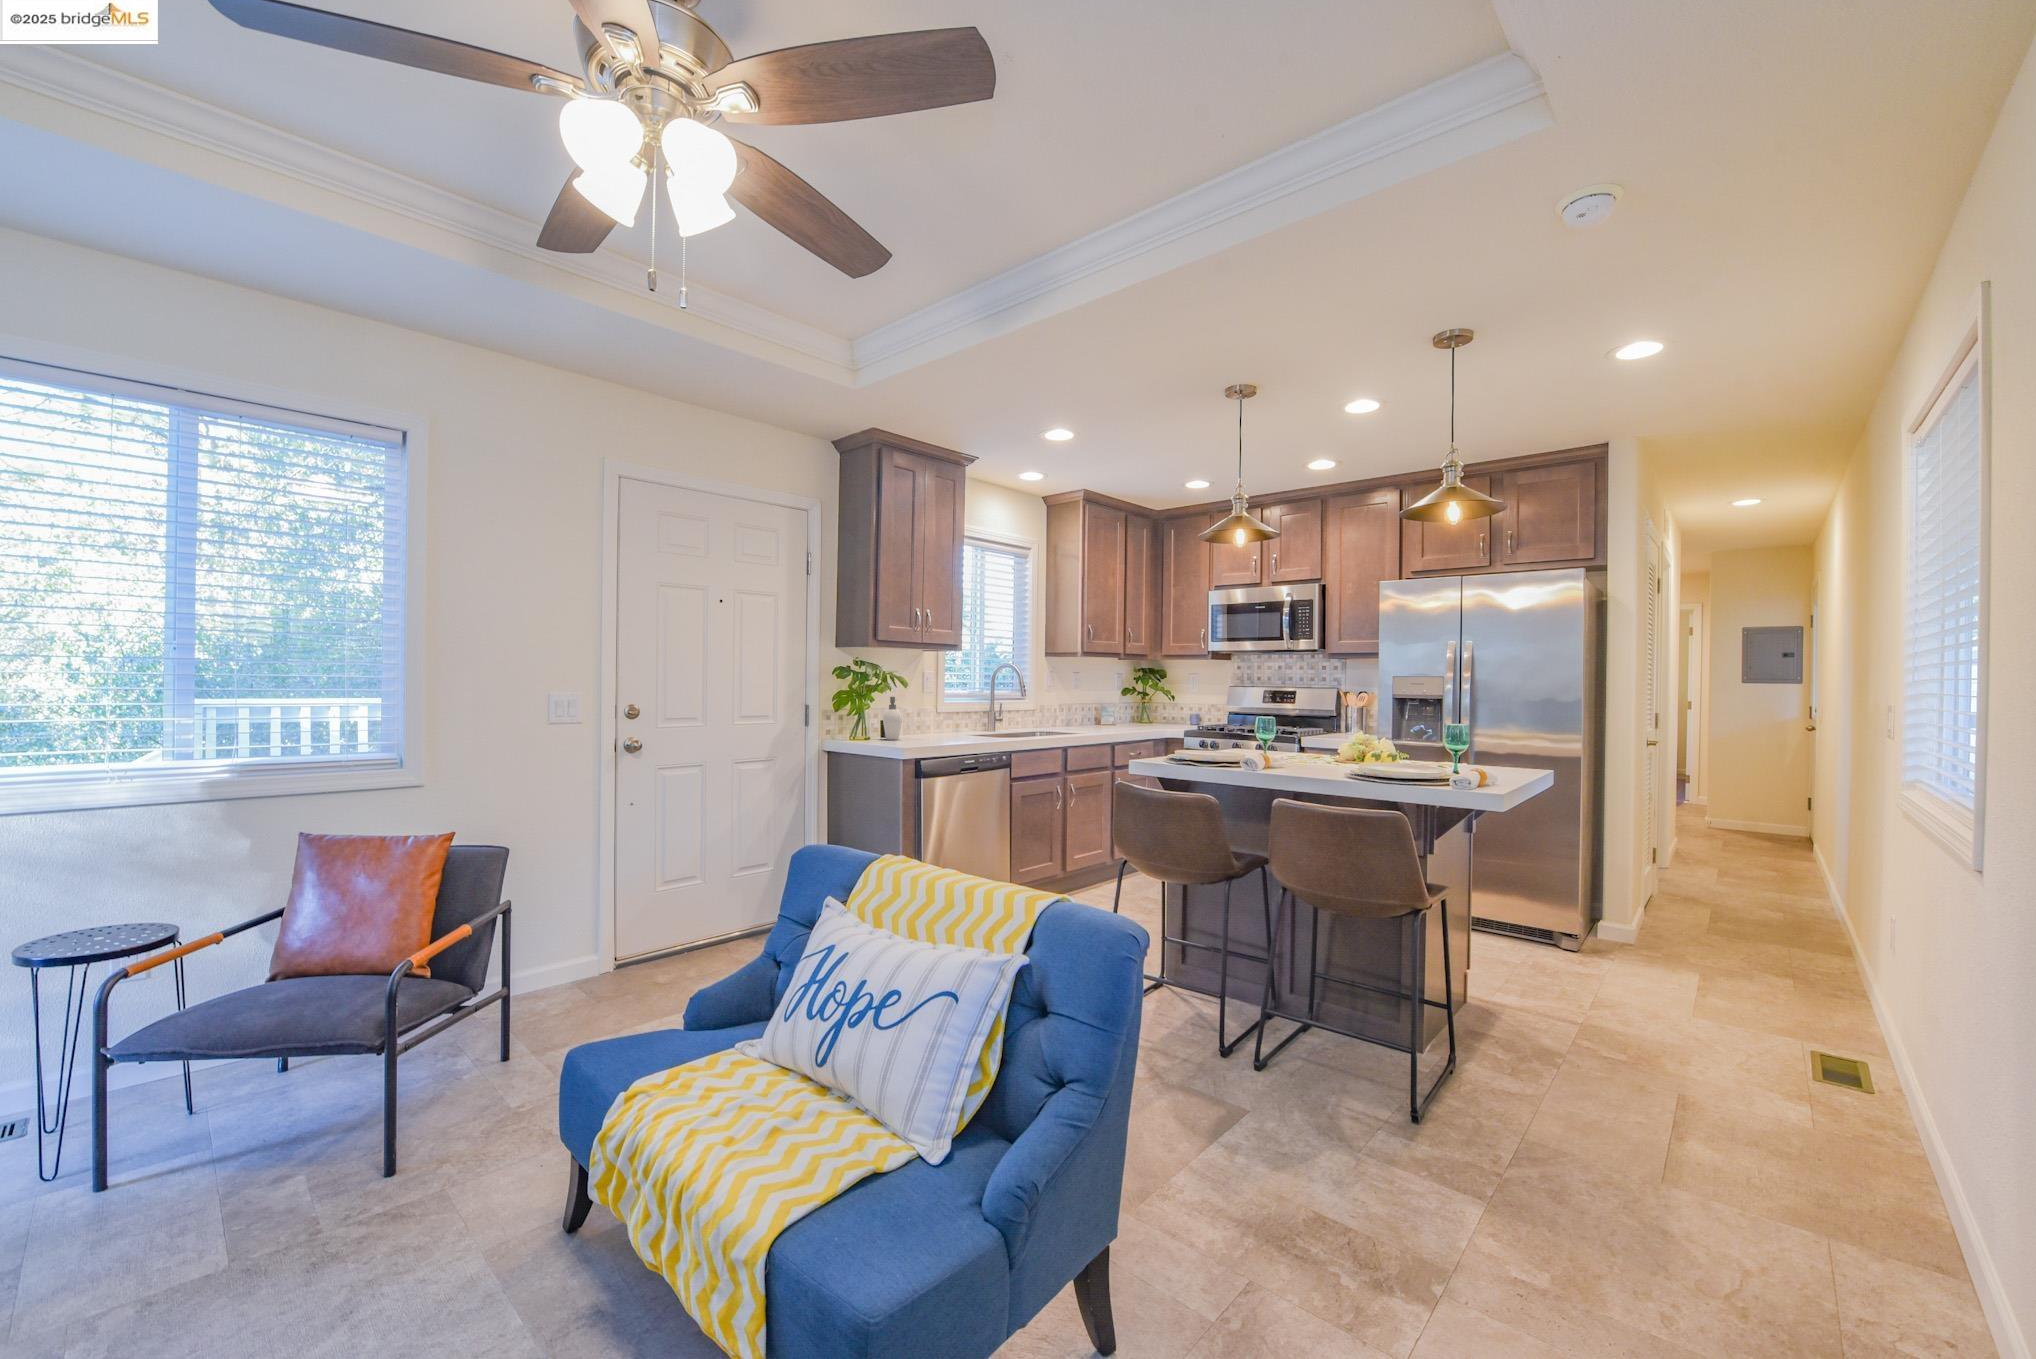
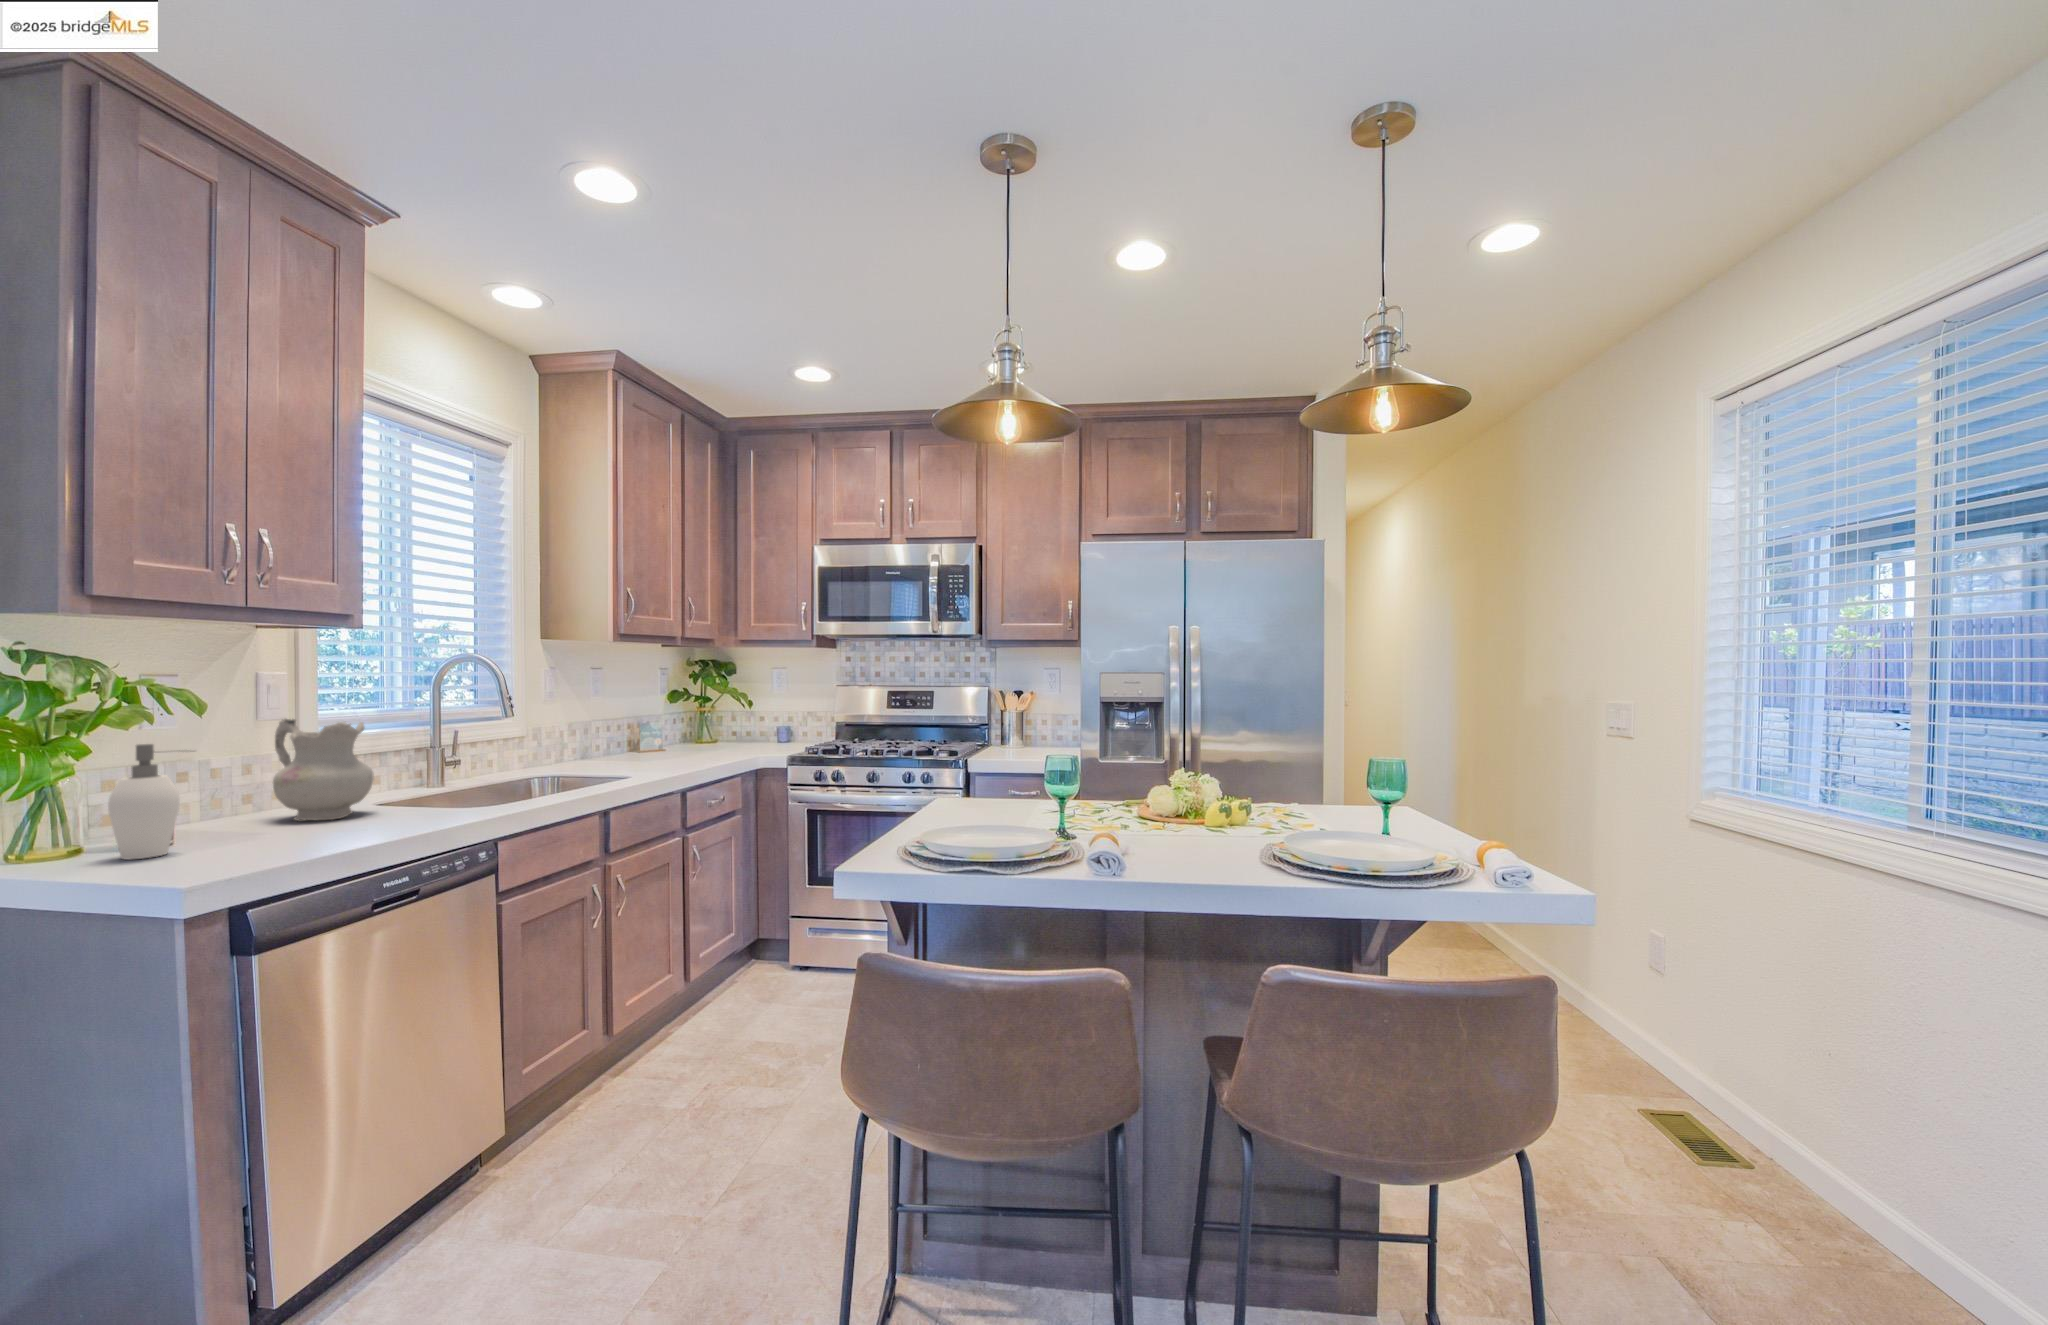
ceramic pitcher: none [930,691,964,736] -> present [273,719,374,821]

